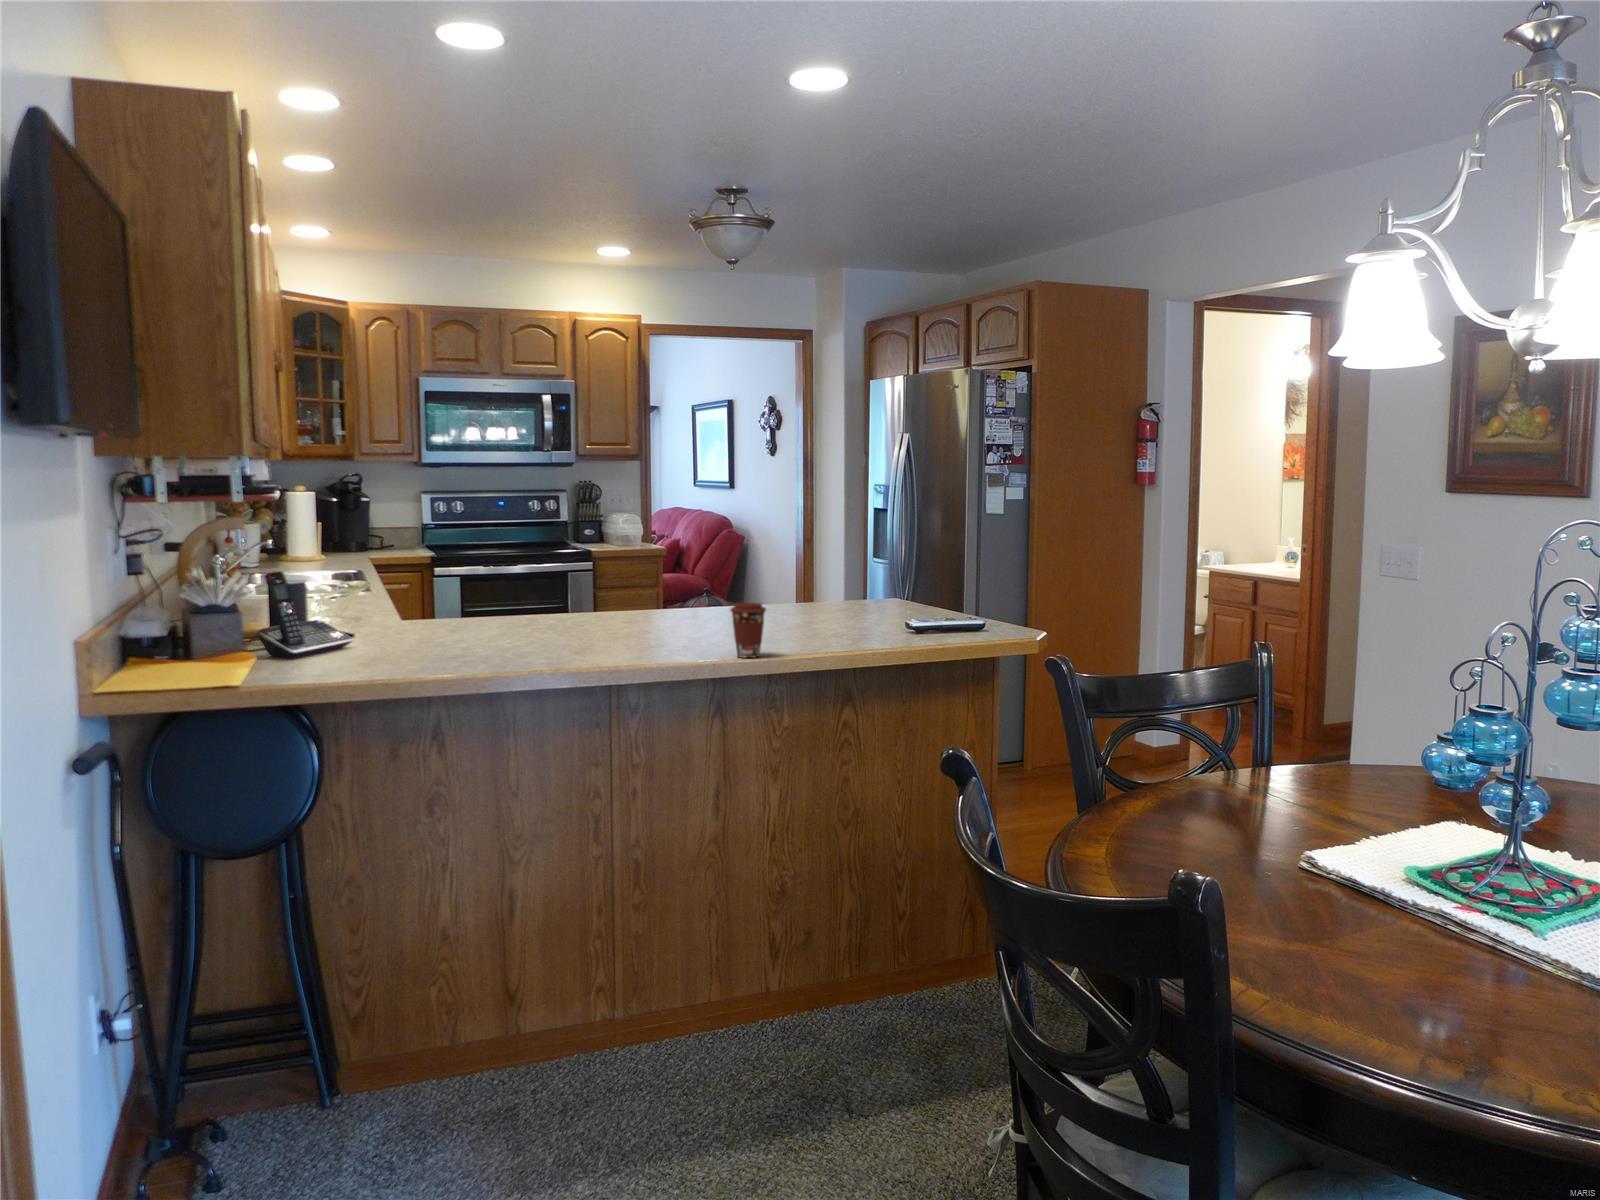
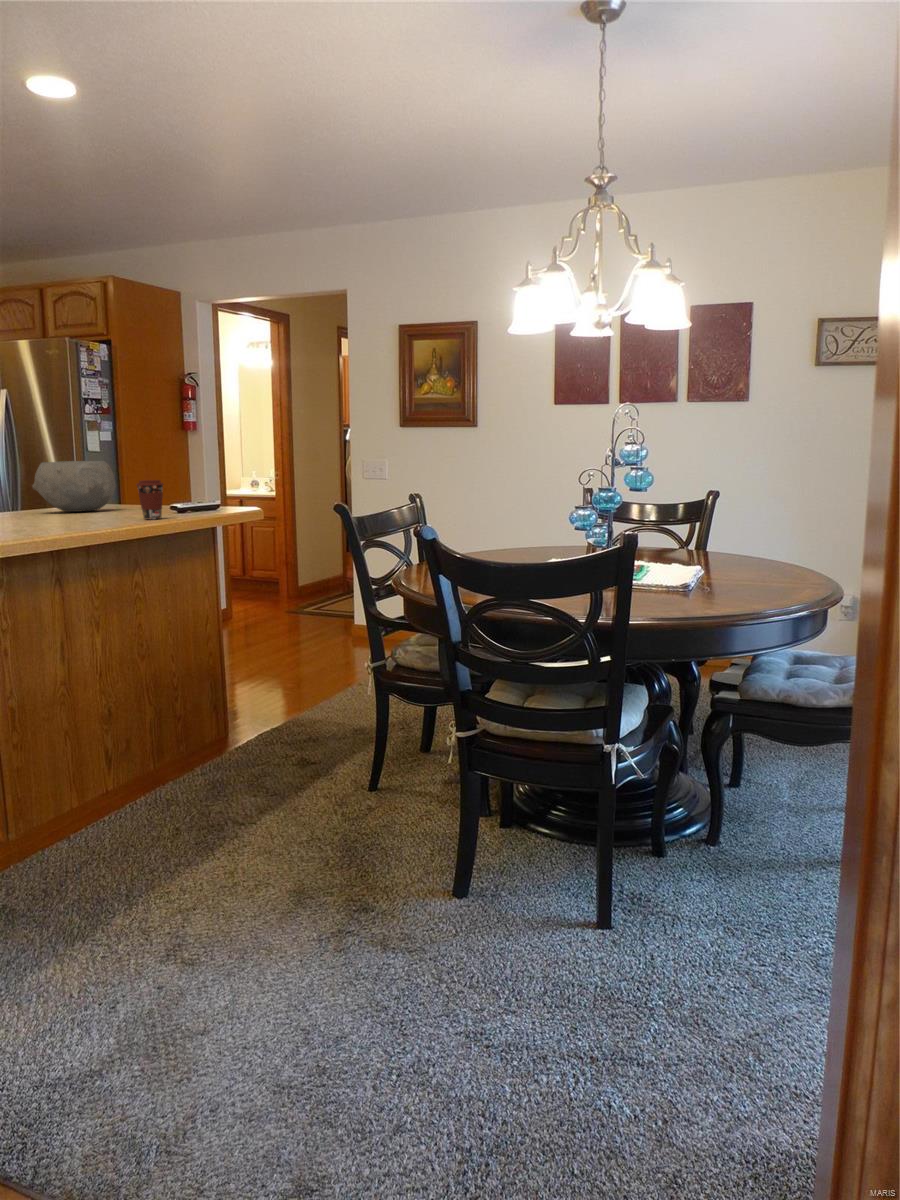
ceramic bowl: none [771,548,869,616] -> present [32,461,116,512]

